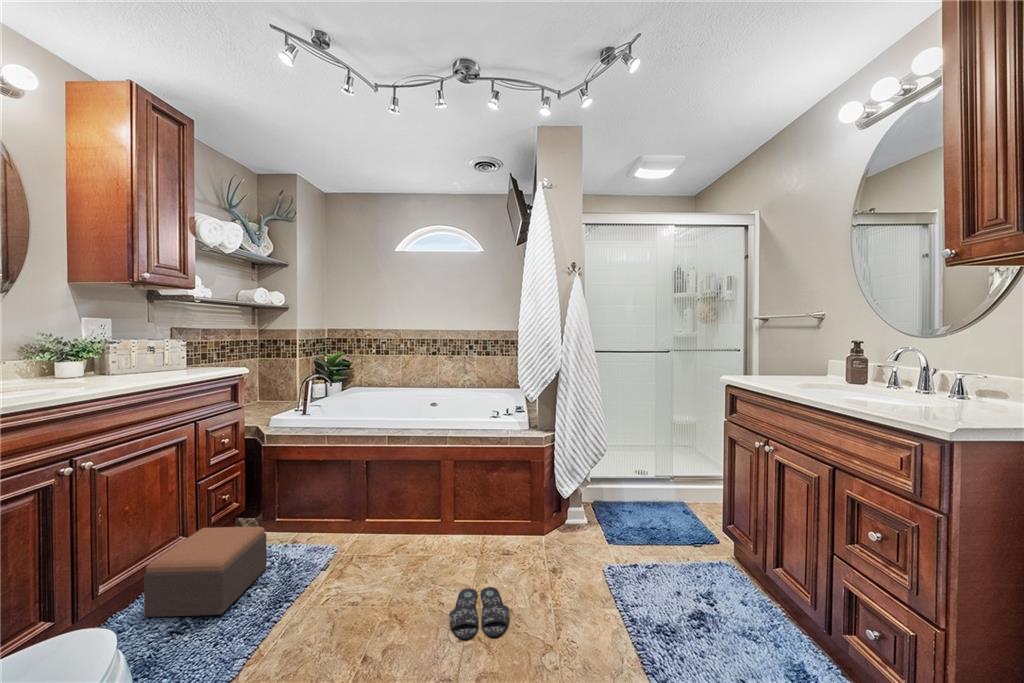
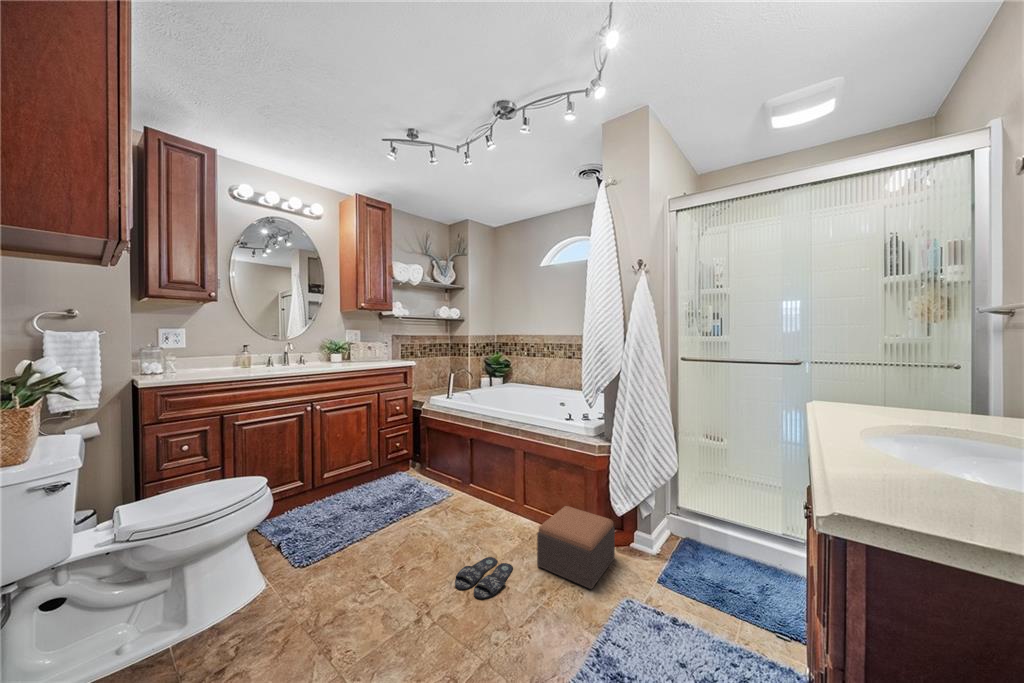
footstool: present [144,527,266,617] -> present [537,506,615,589]

